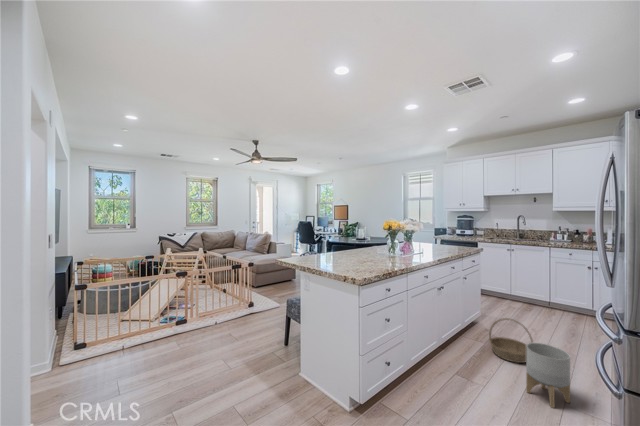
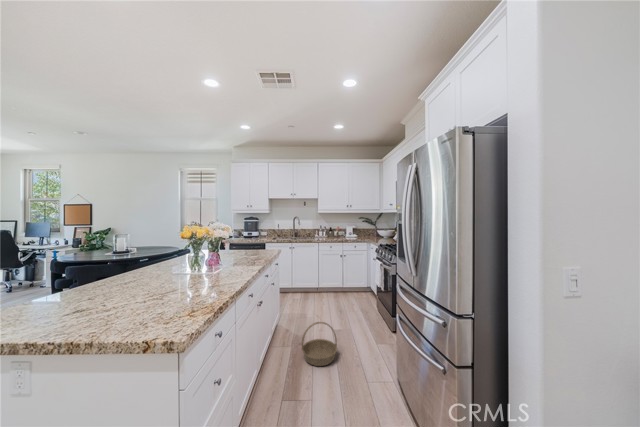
planter: present [526,343,570,408] -> none [349,342,381,407]

